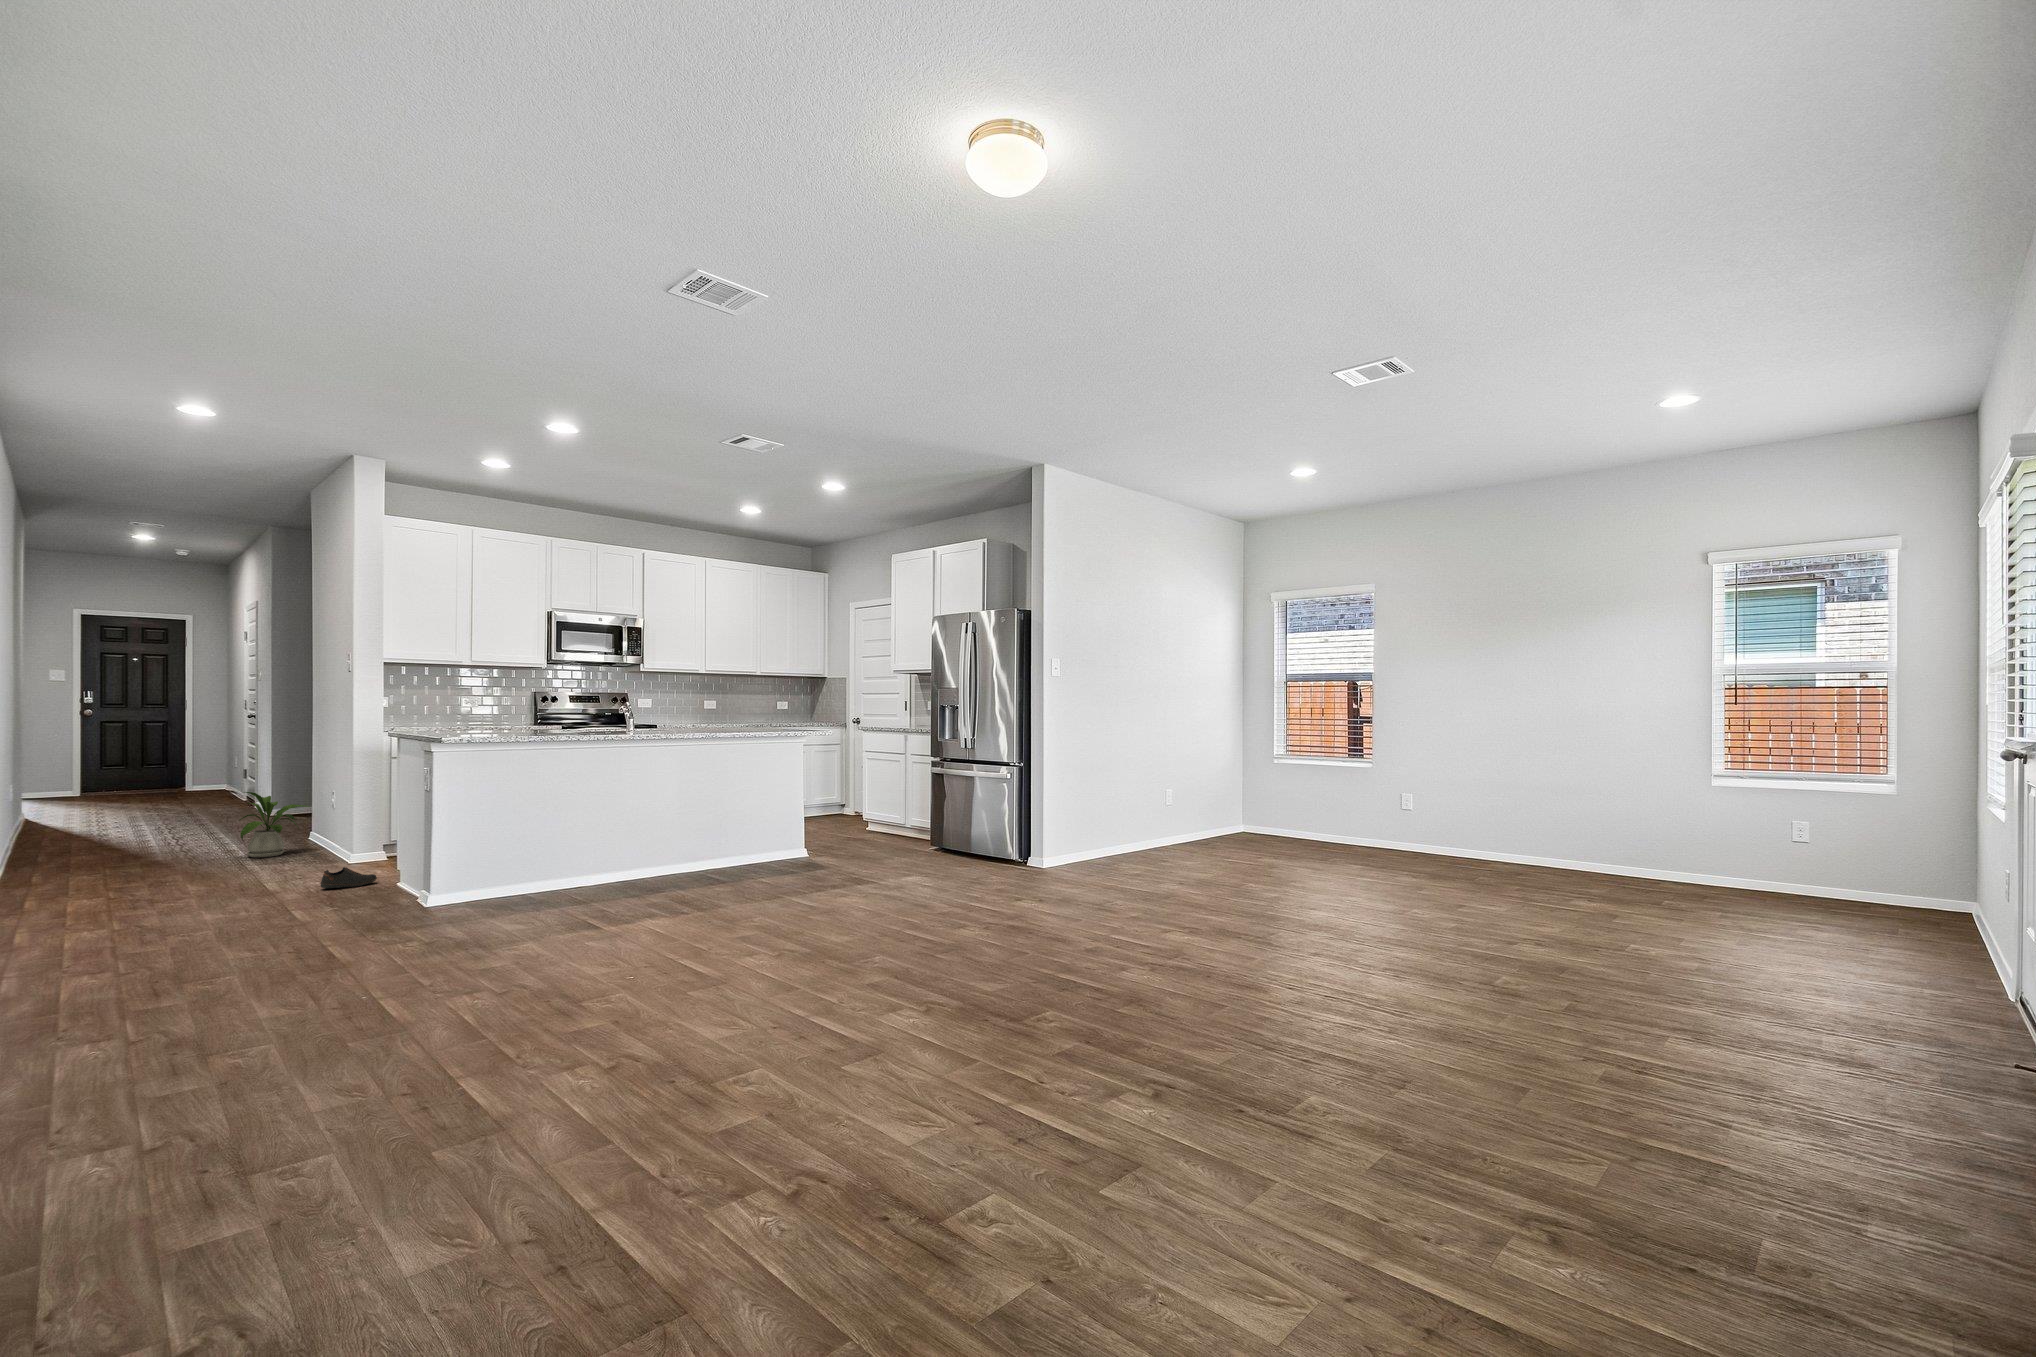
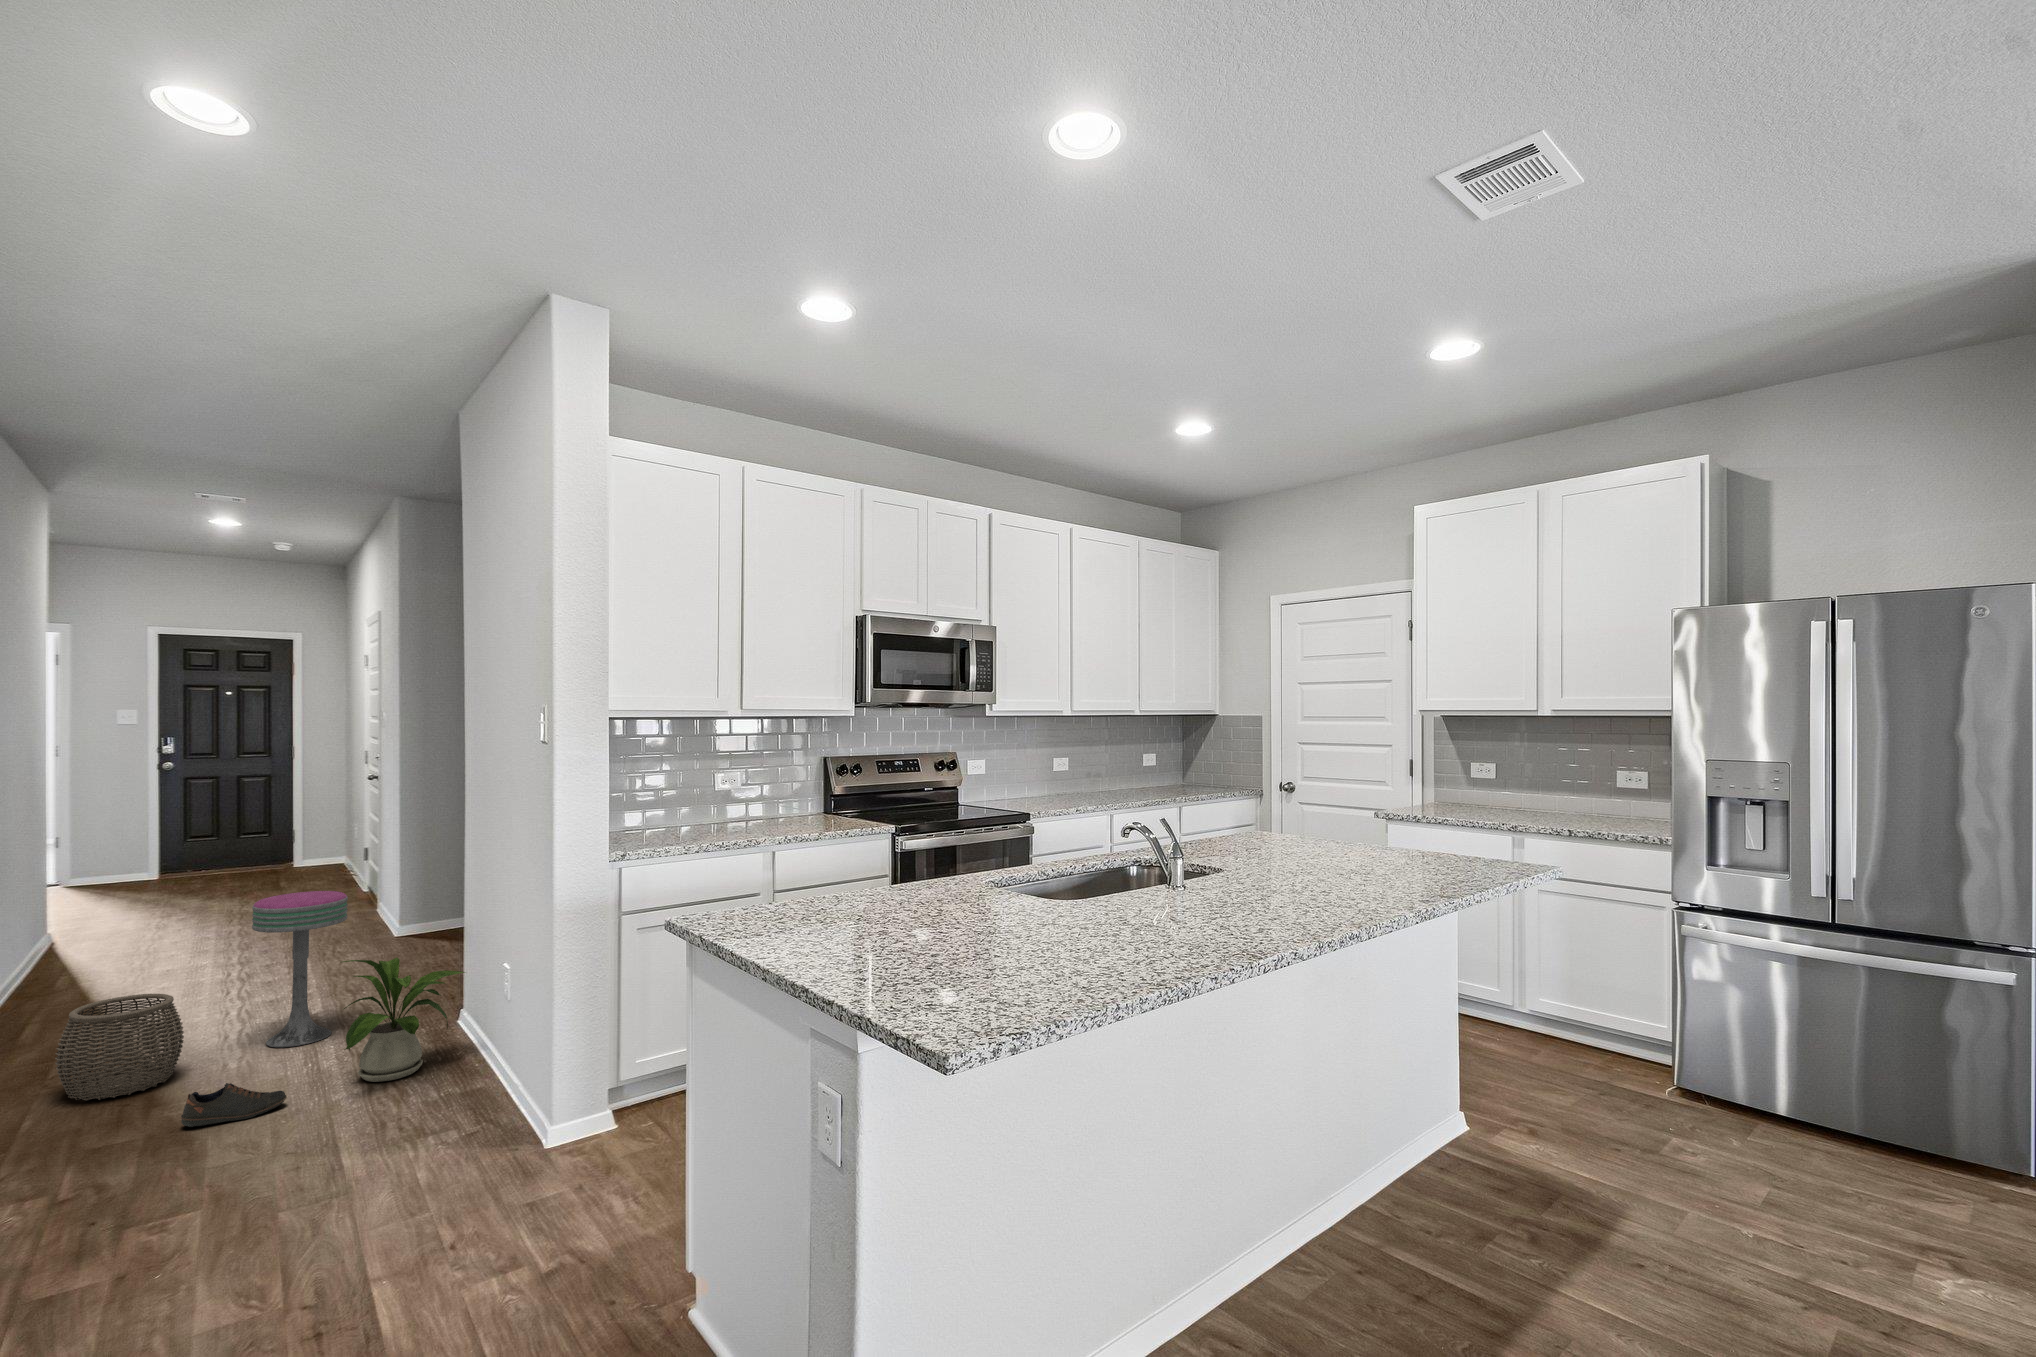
bar stool: none [182,766,239,850] -> present [252,891,348,1047]
woven basket: none [74,814,145,864] -> present [55,994,184,1101]
shoe: present [320,867,377,888] -> present [181,1083,287,1127]

